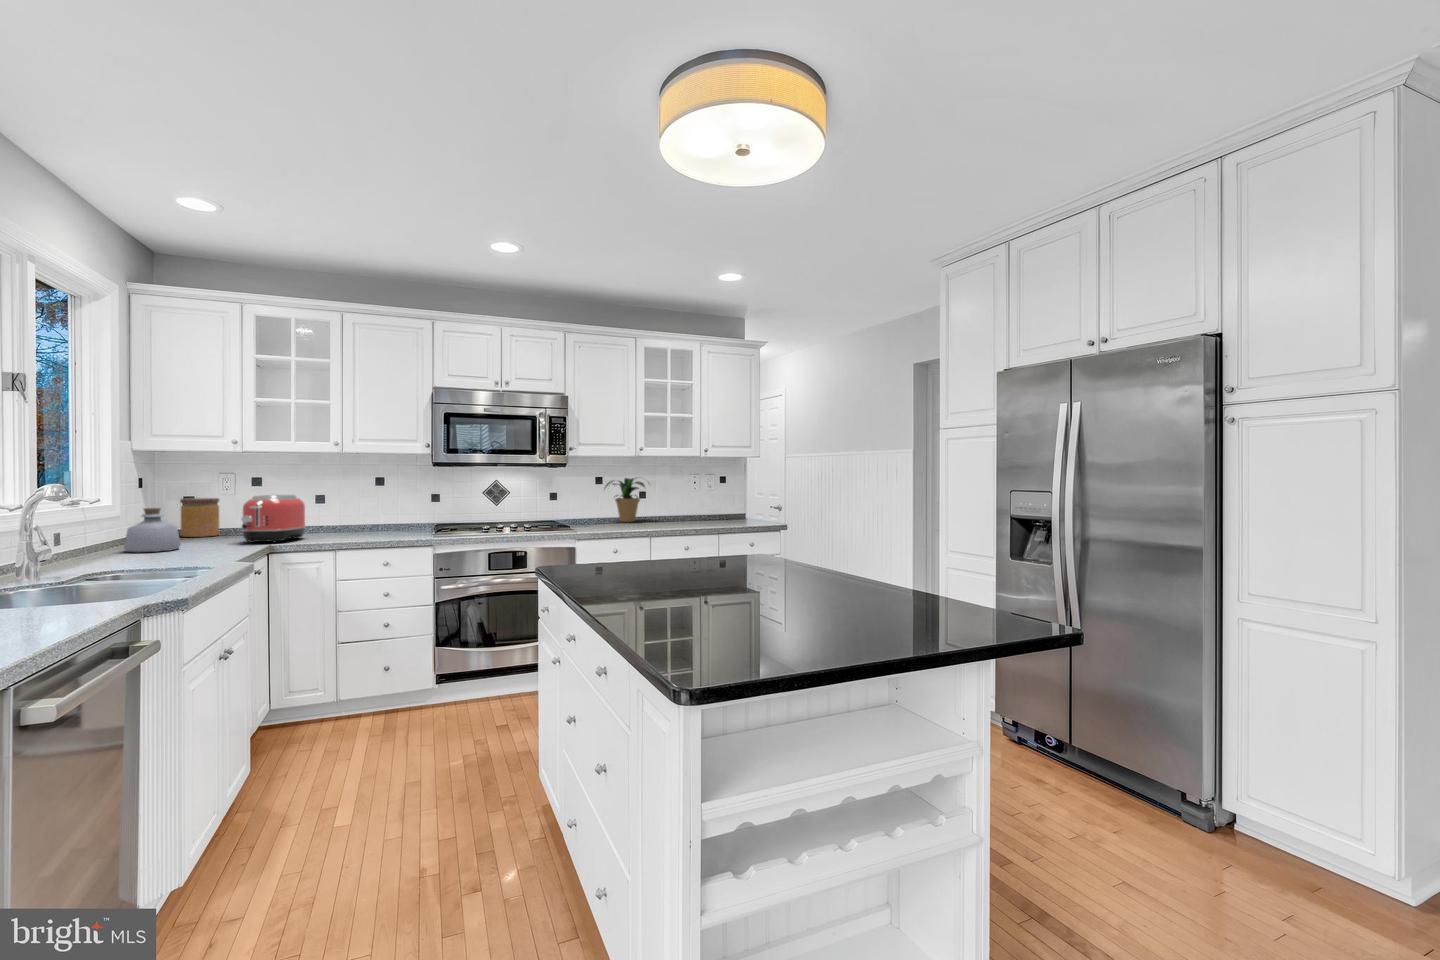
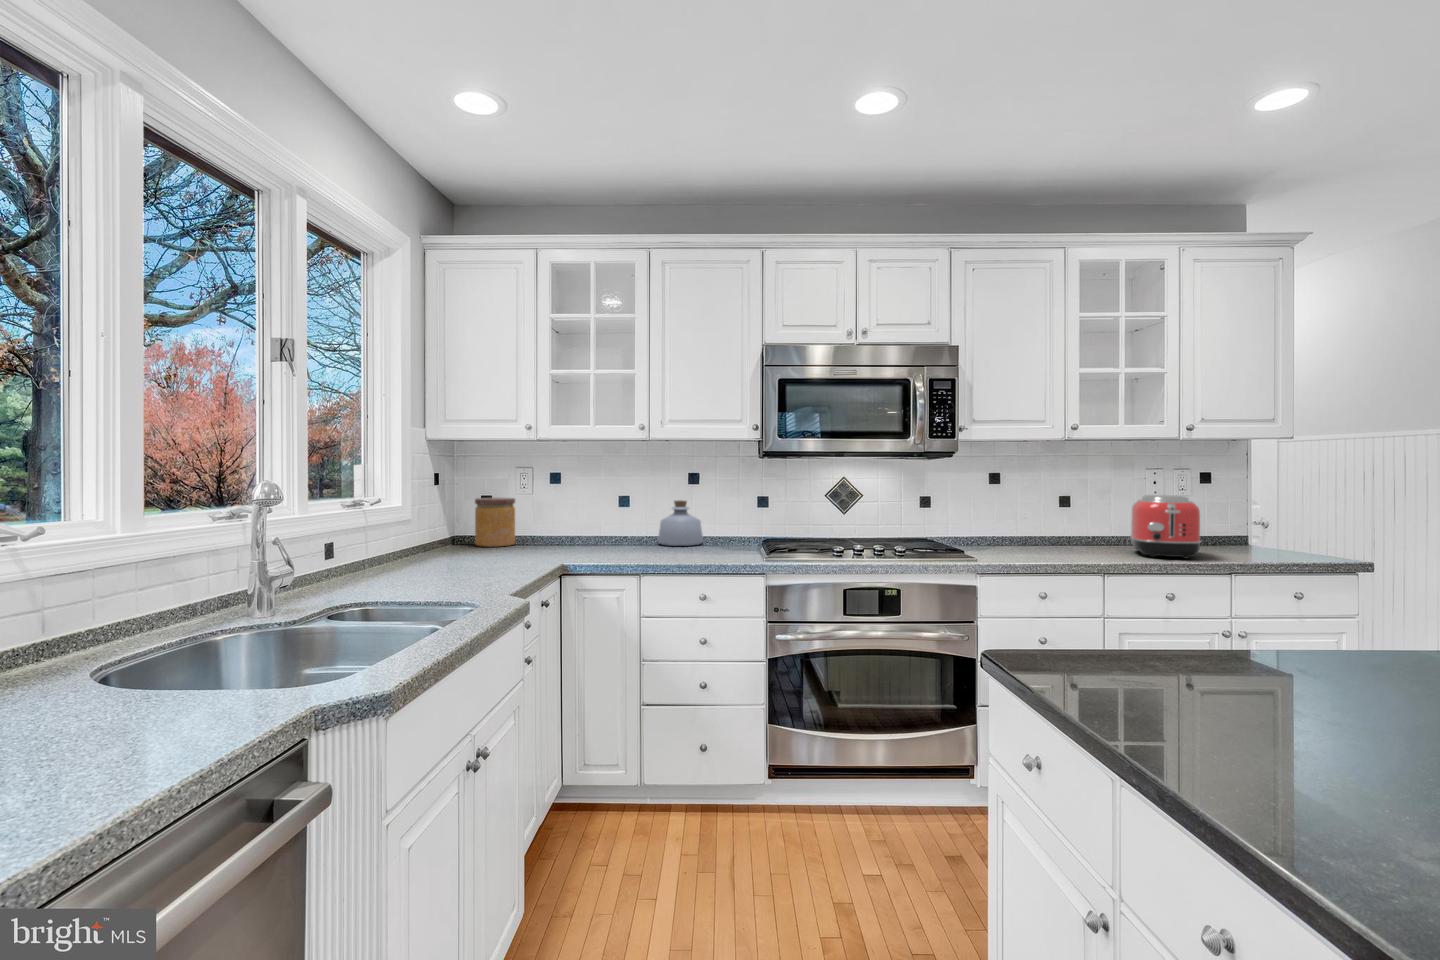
potted plant: present [605,478,645,522] -> none [1006,474,1082,543]
toaster: present [241,495,305,543] -> present [1130,495,1201,559]
bottle: present [124,508,181,552] -> present [658,500,703,546]

